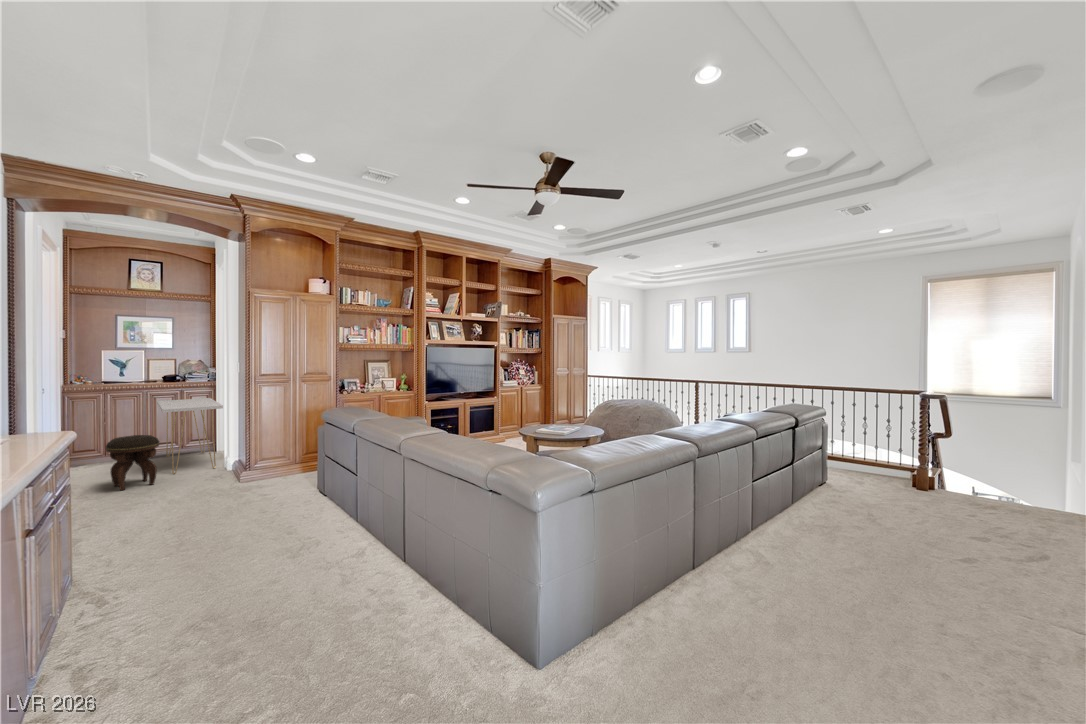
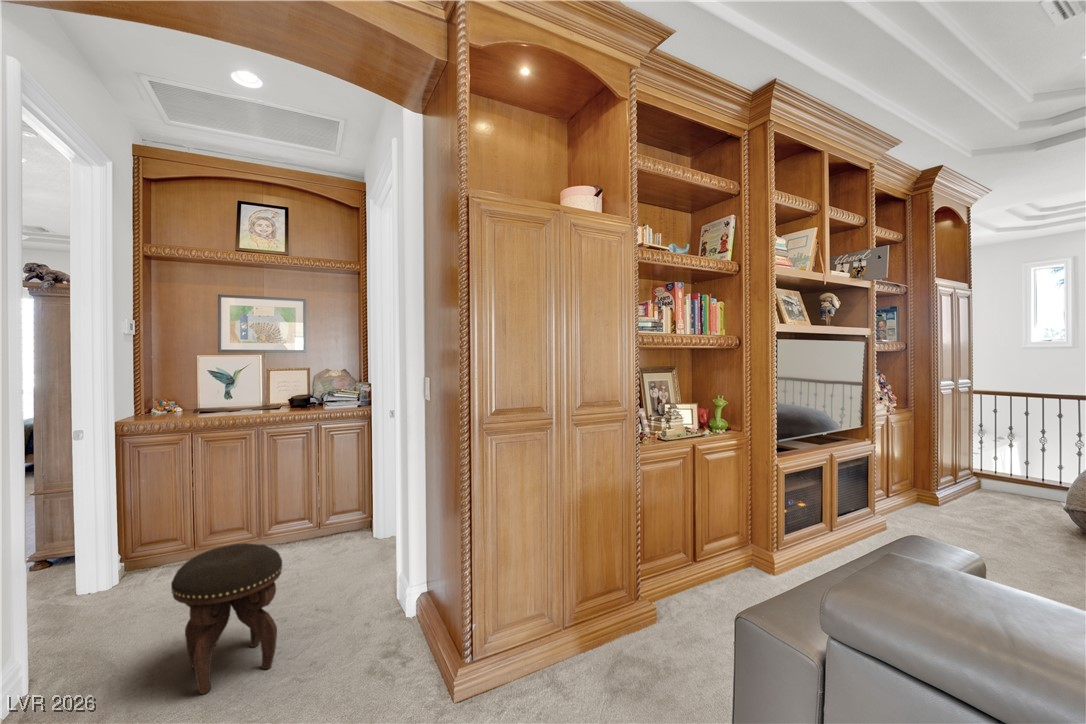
console table: present [157,398,223,474] -> none [280,439,398,618]

